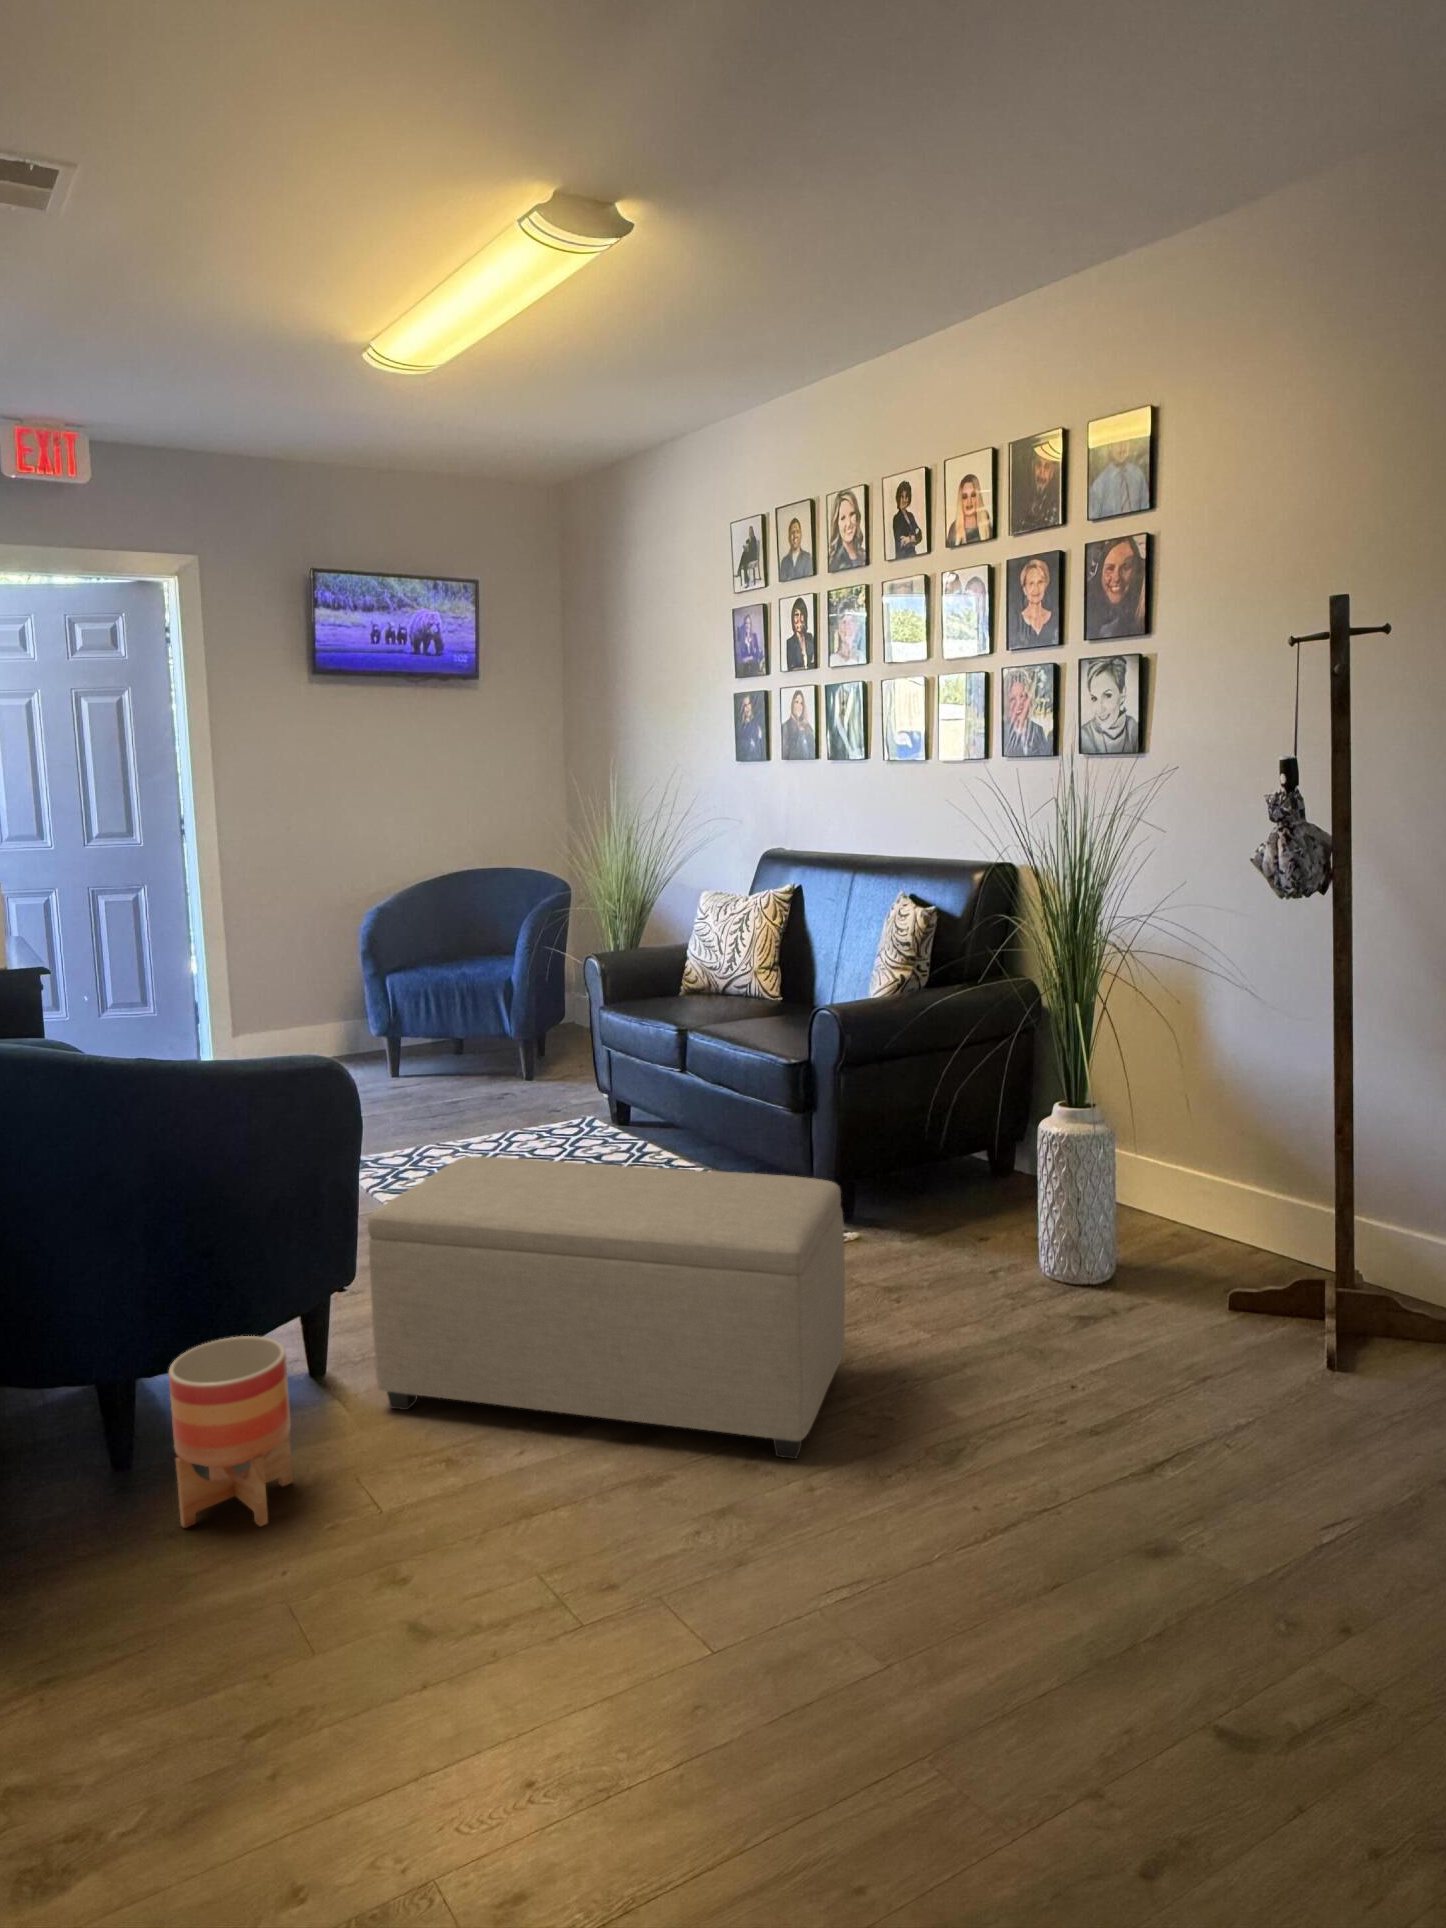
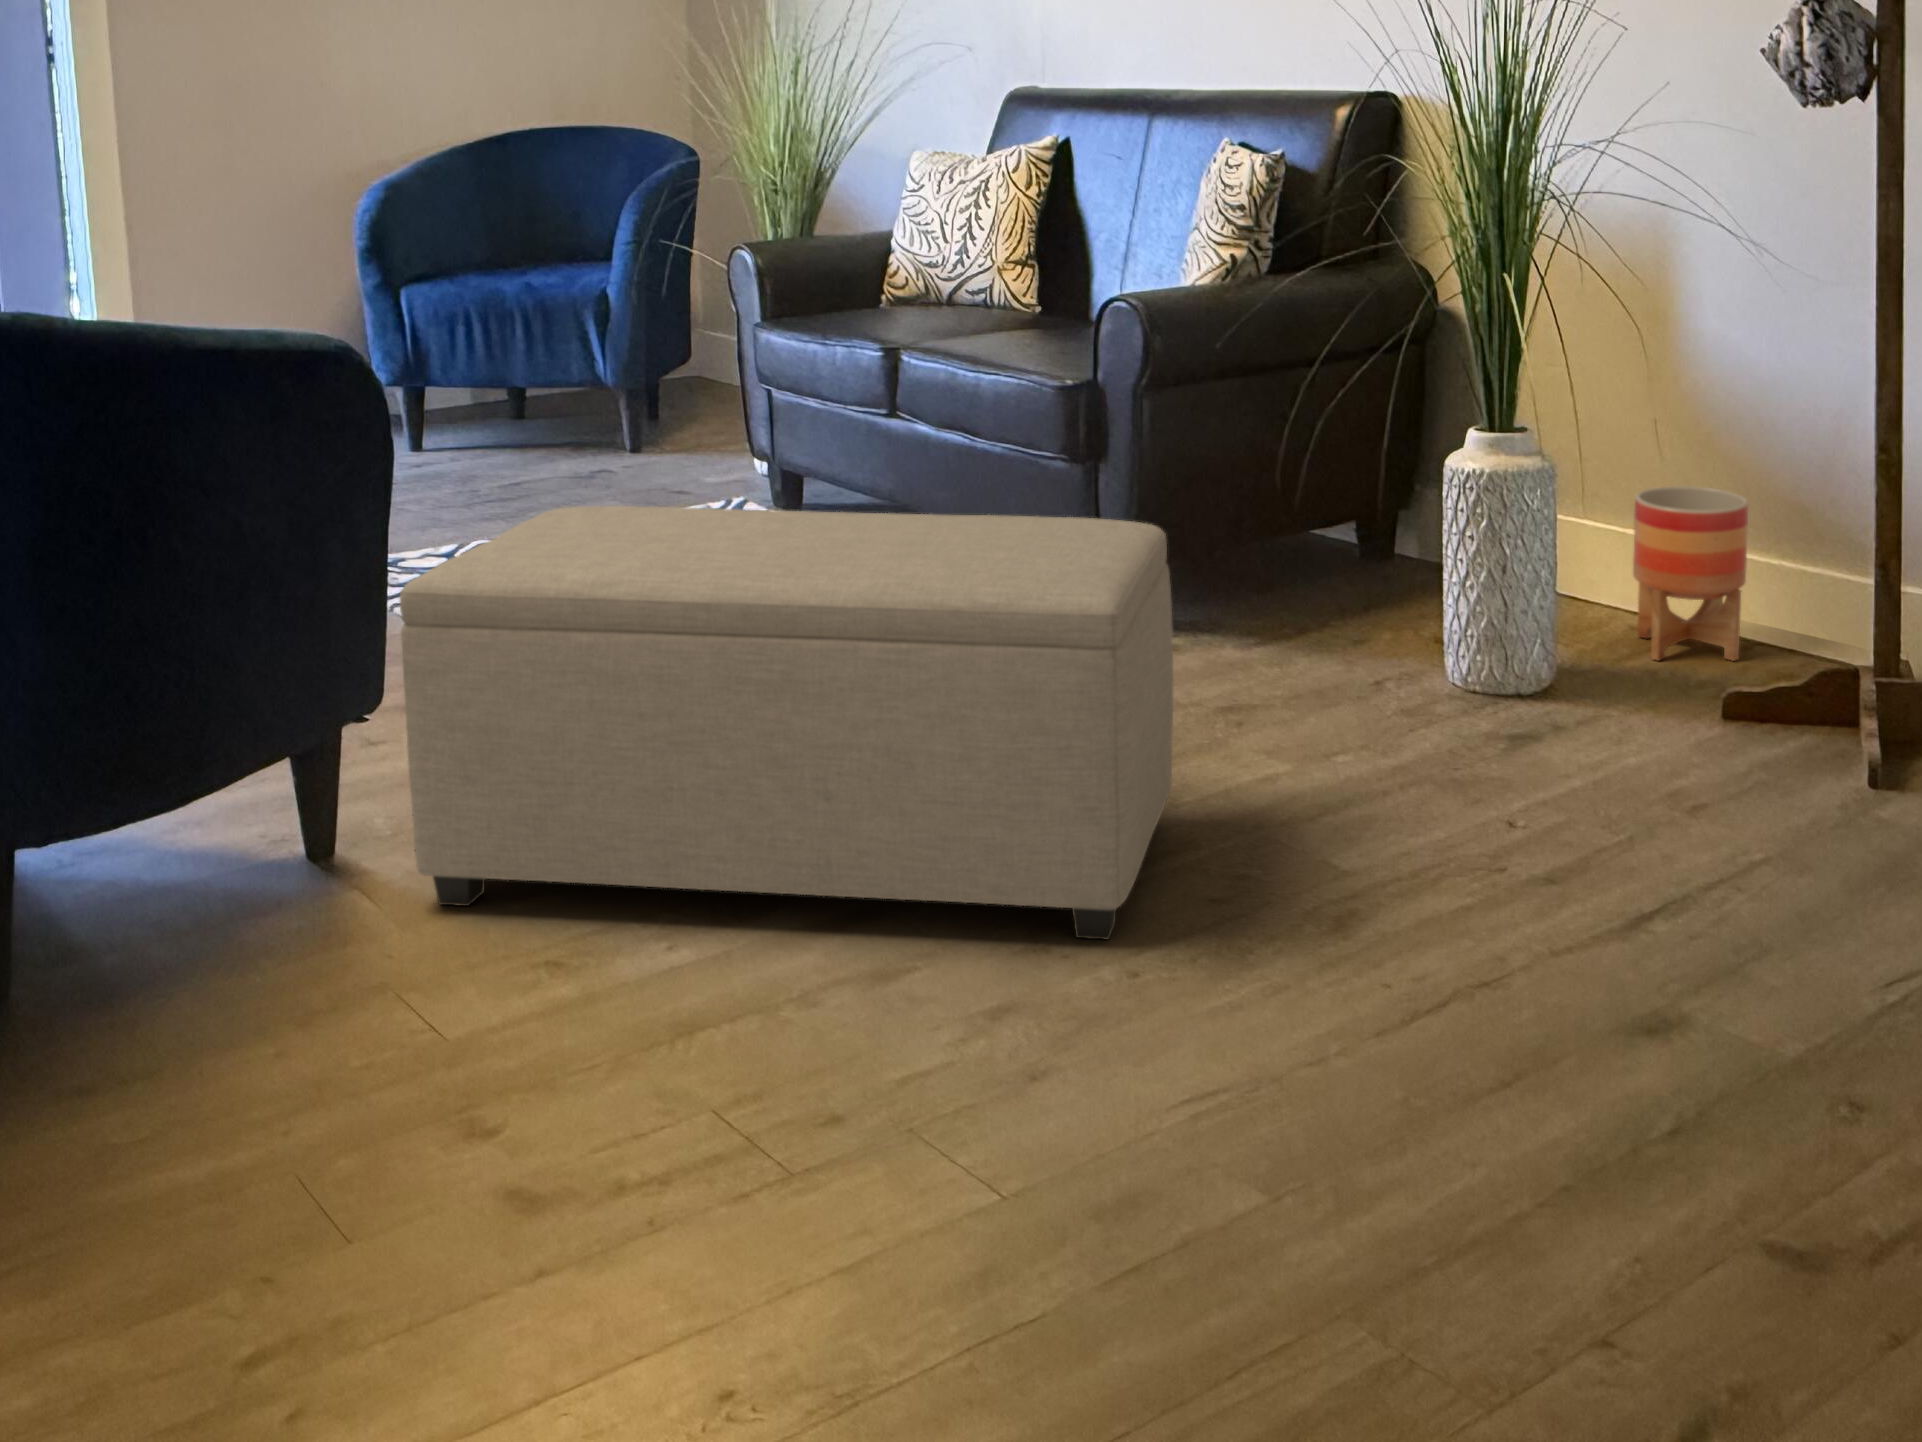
planter: present [169,1336,293,1528] -> present [1633,486,1748,661]

